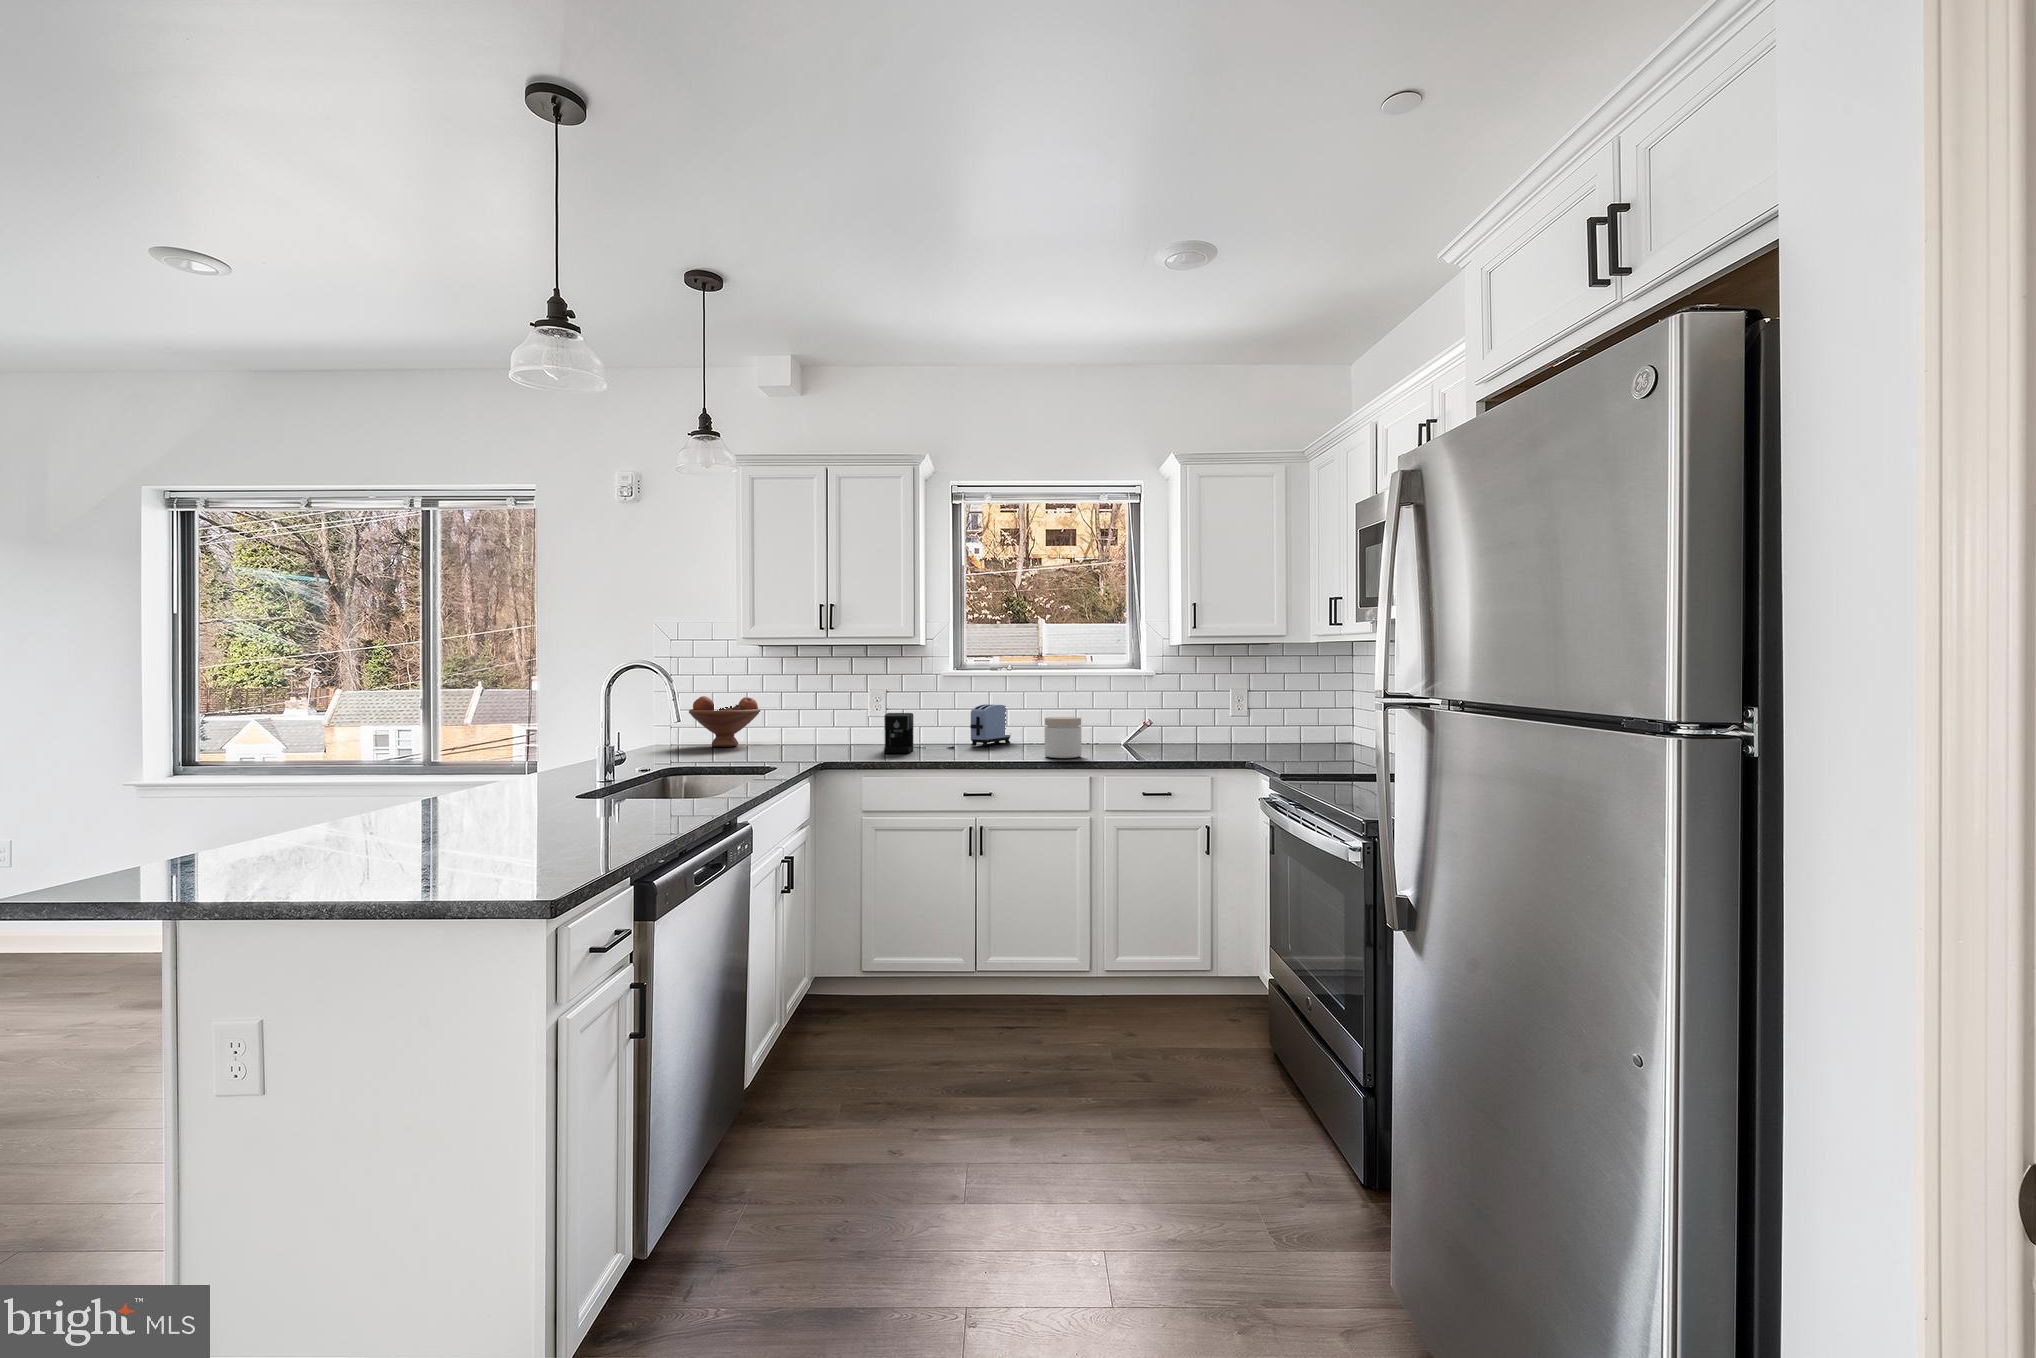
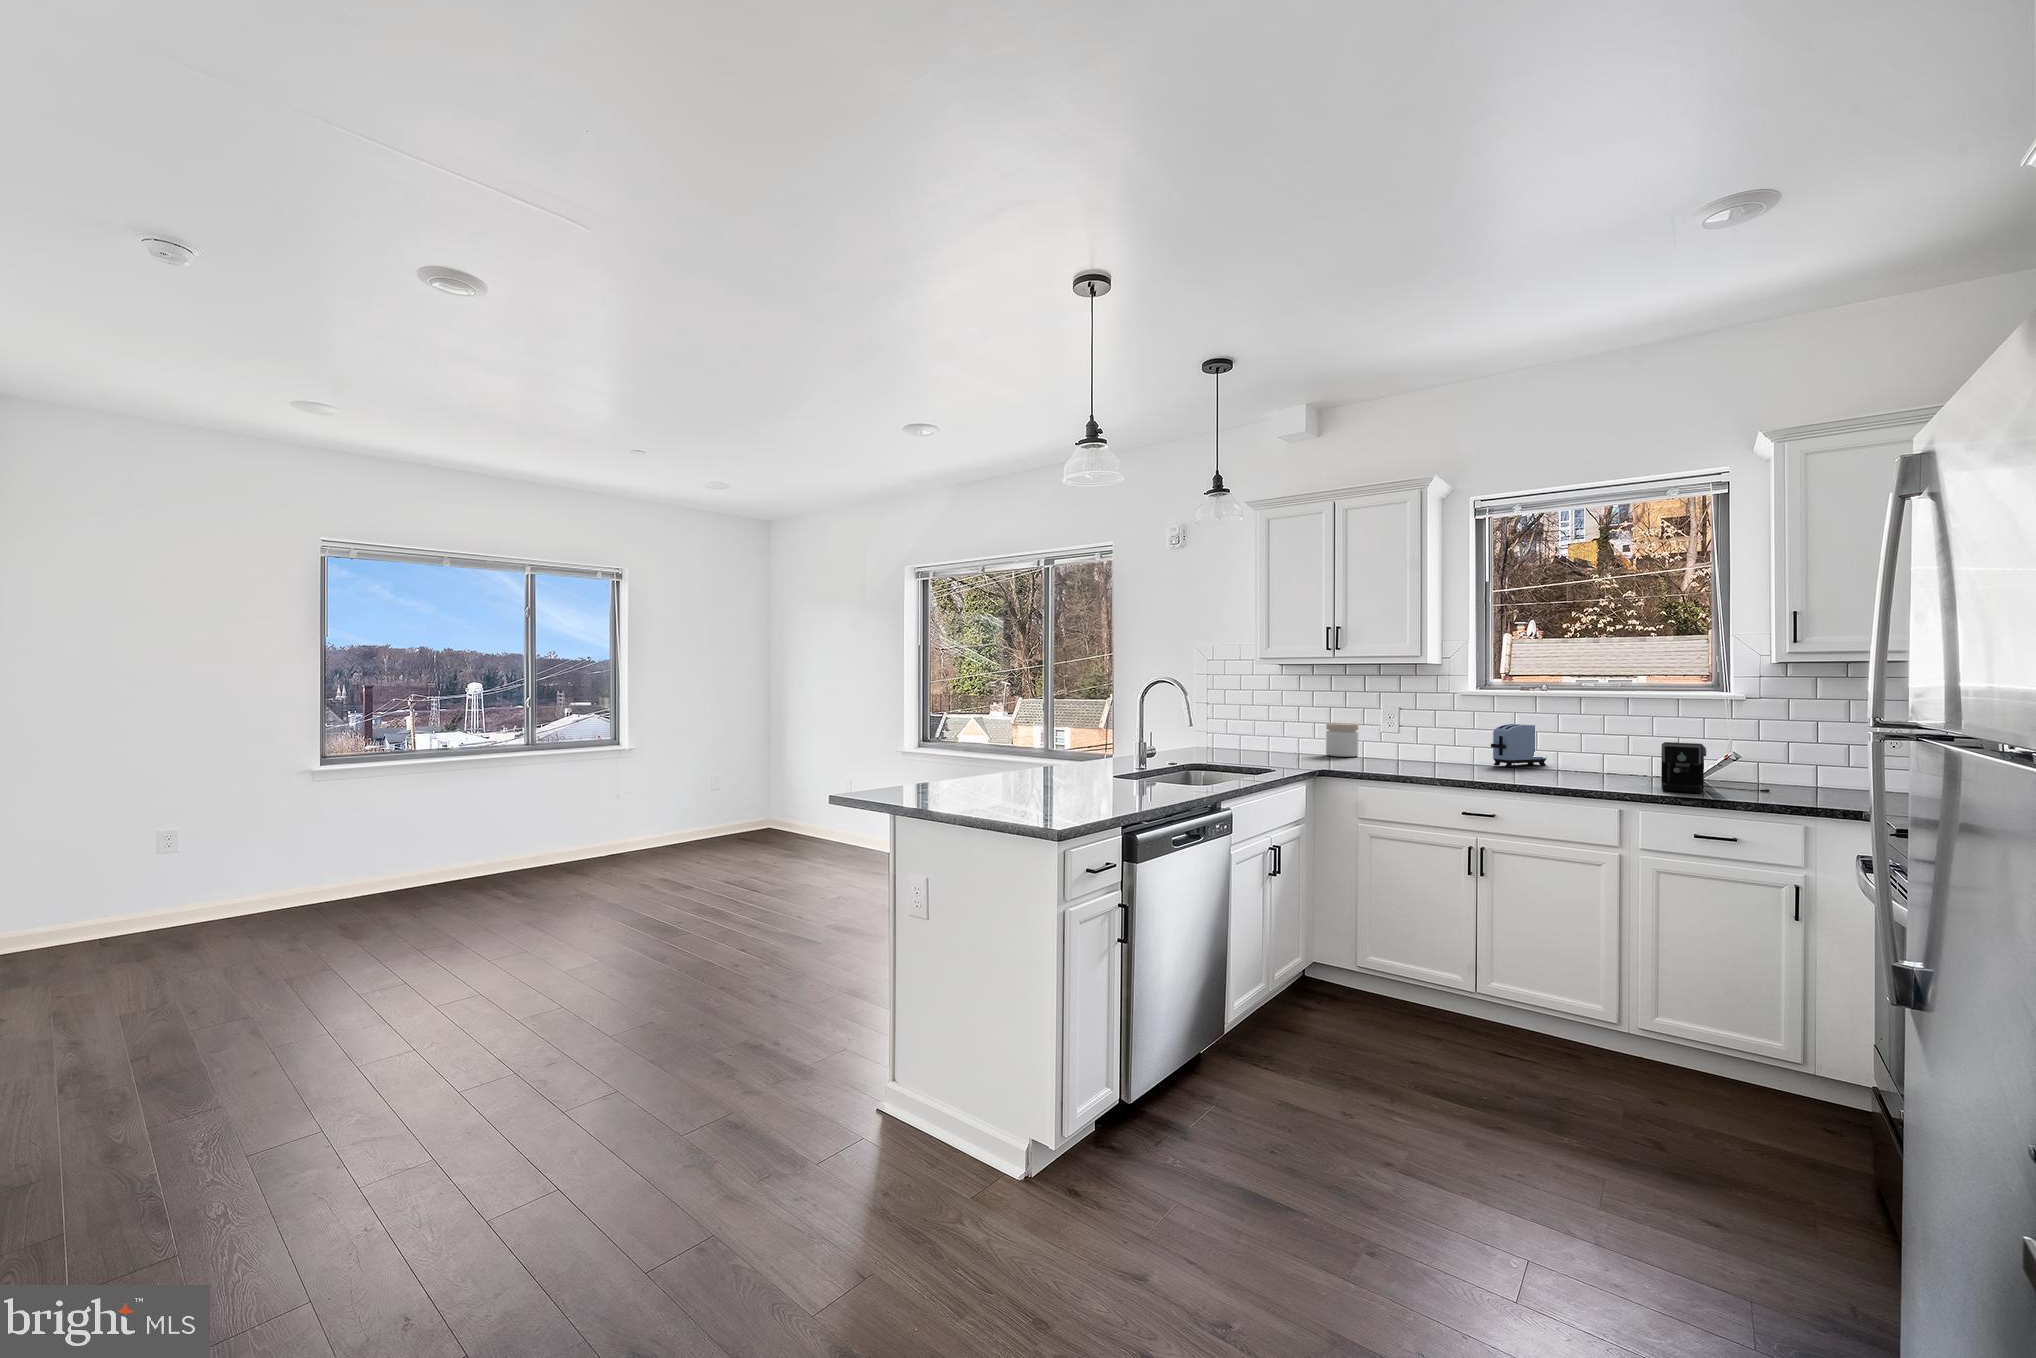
fruit bowl: present [689,696,760,747] -> none [1229,706,1290,750]
coffee maker: present [884,713,954,753] -> present [1661,742,1769,793]
jar: present [1045,717,1081,758] -> present [1326,723,1358,757]

